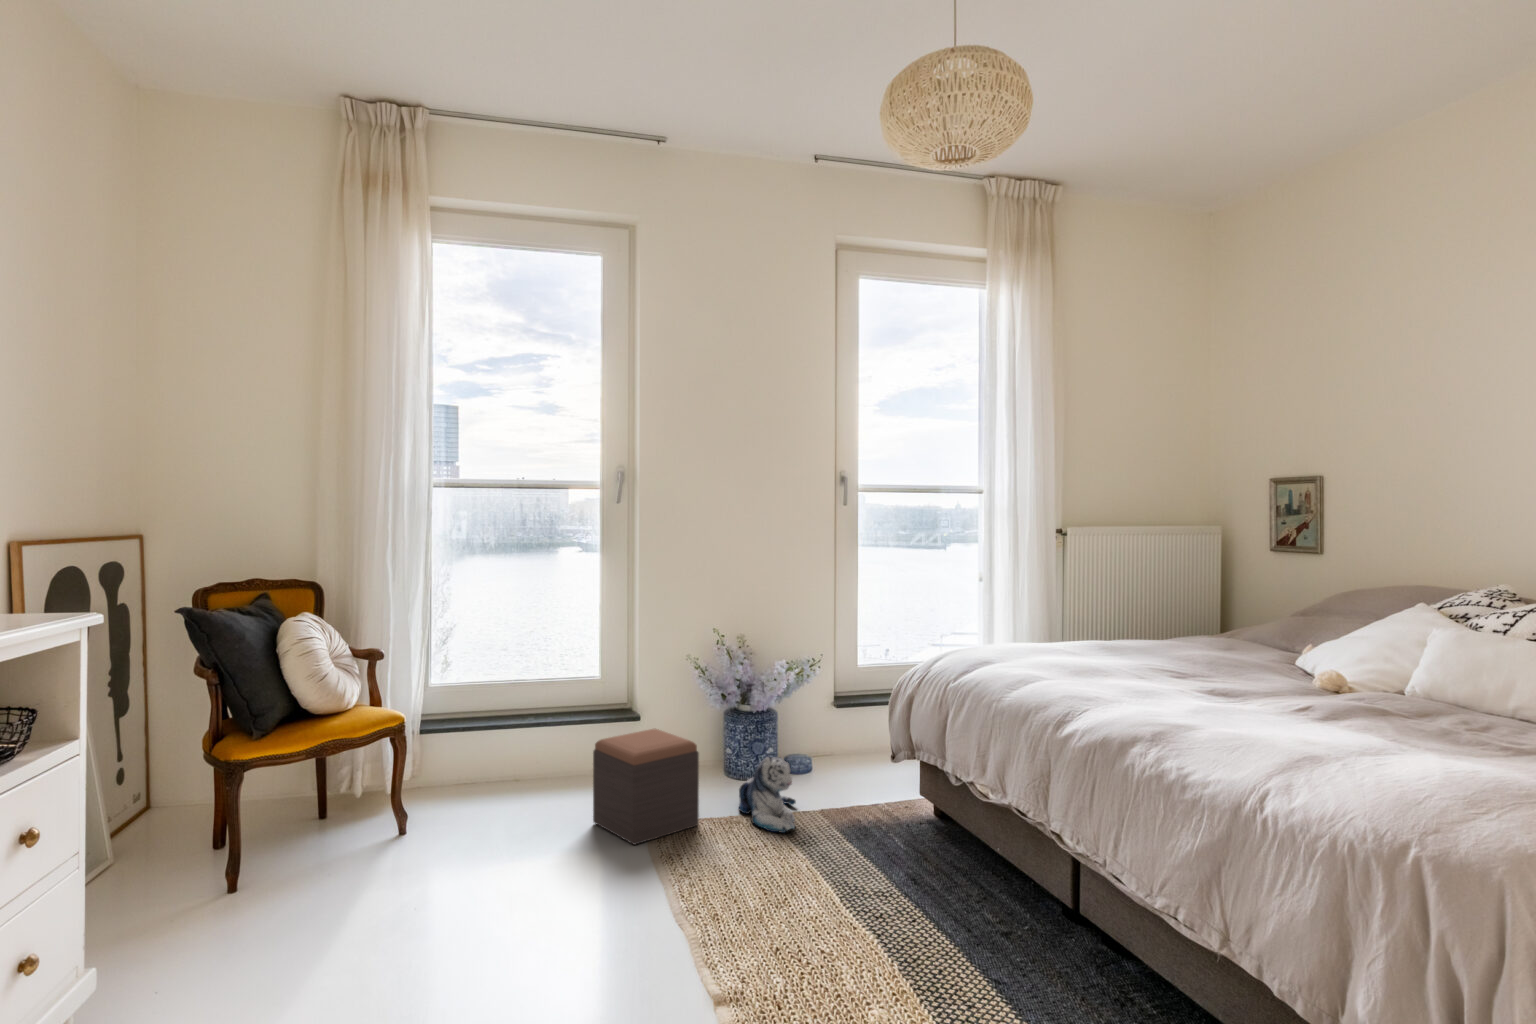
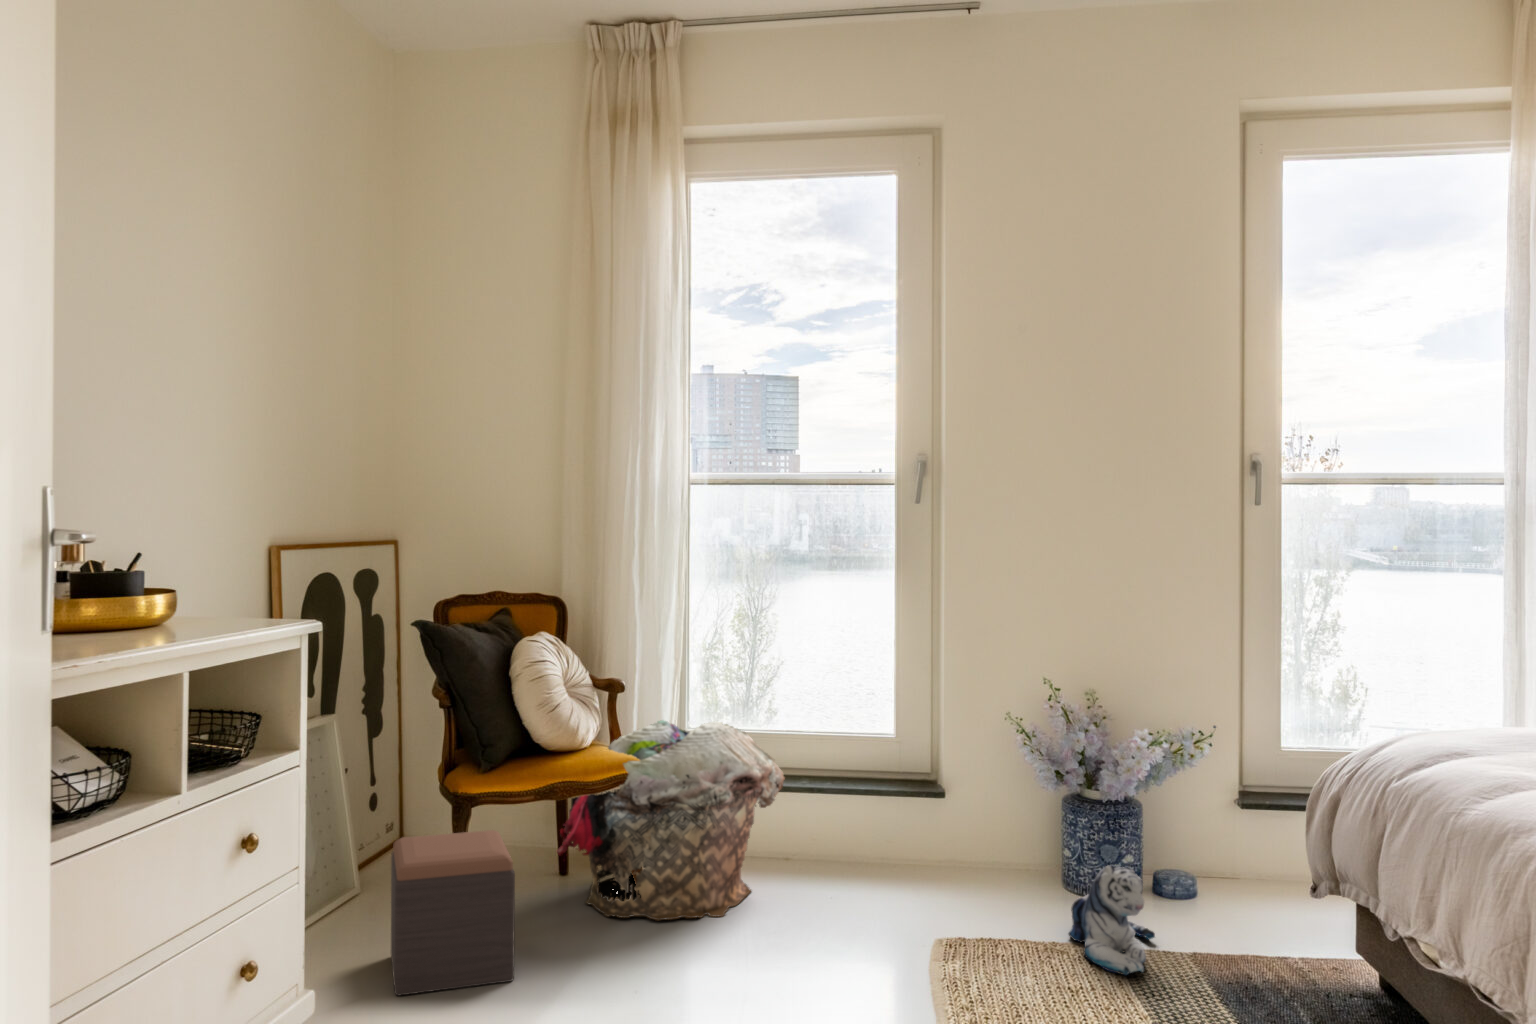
laundry basket: none [323,677,519,847] -> present [556,721,785,920]
footstool: present [593,729,699,845] -> present [391,830,515,996]

